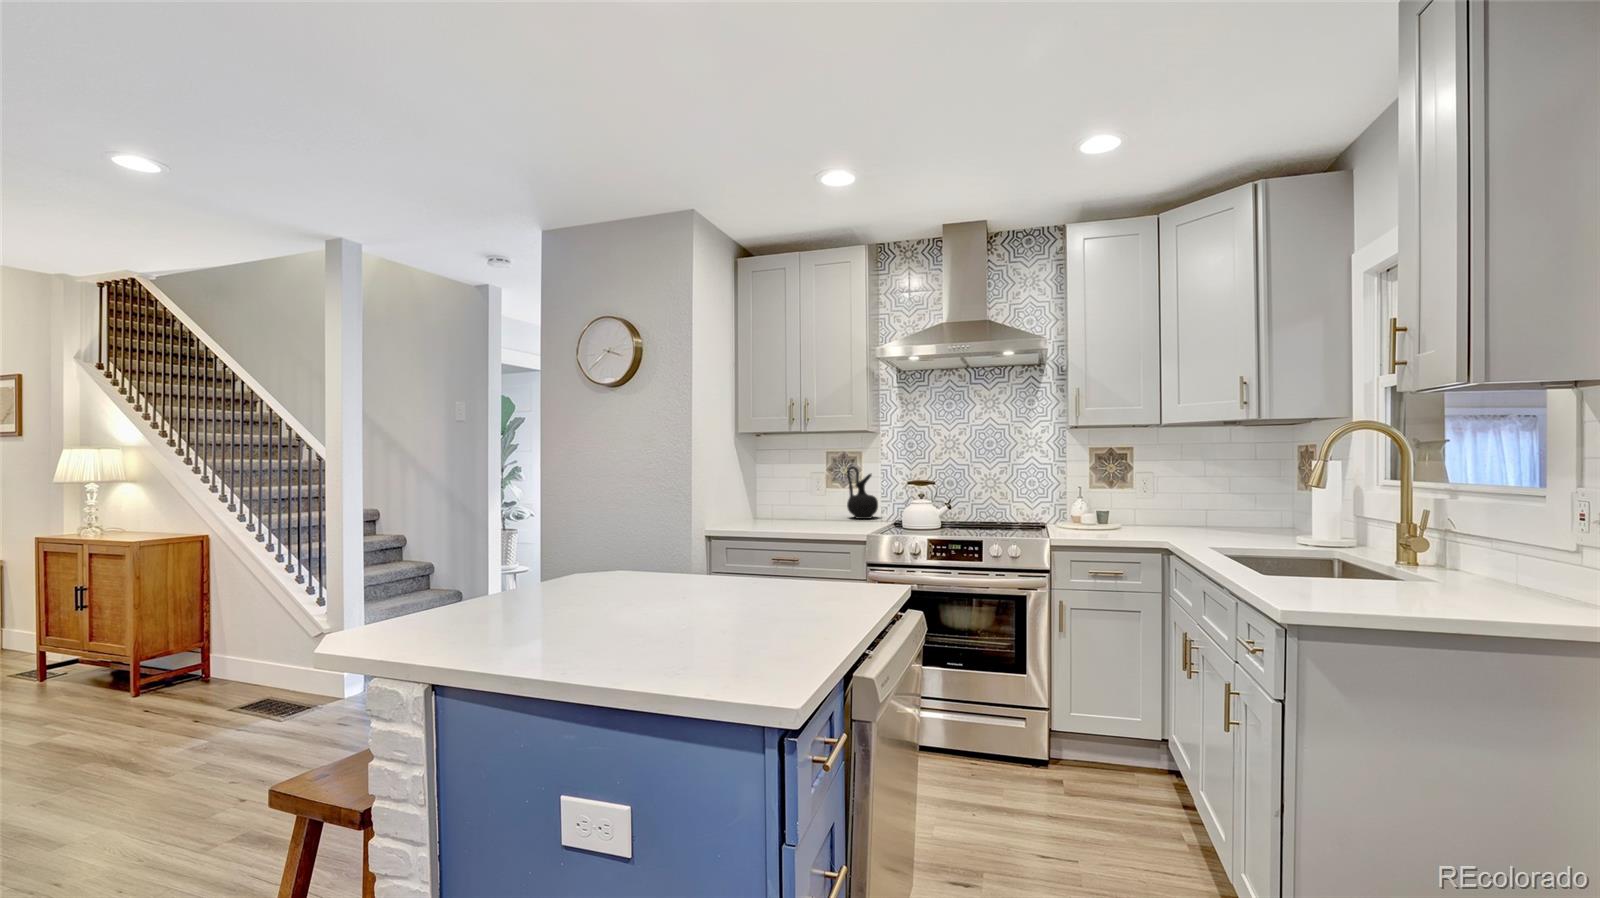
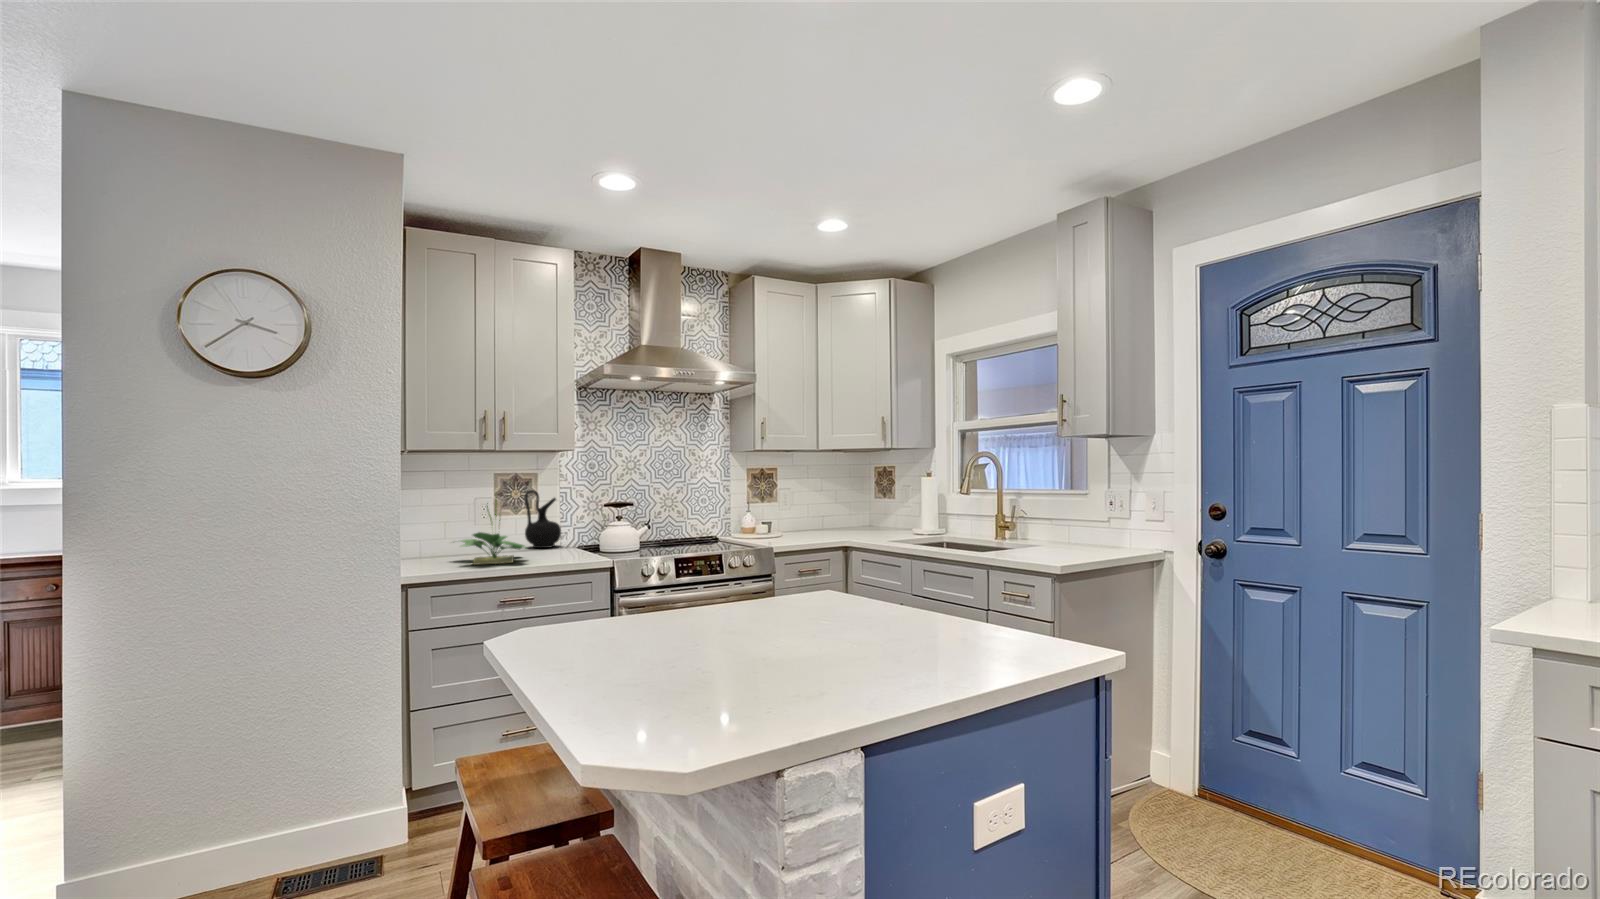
potted plant: none [754,466,819,529] -> present [461,497,525,565]

